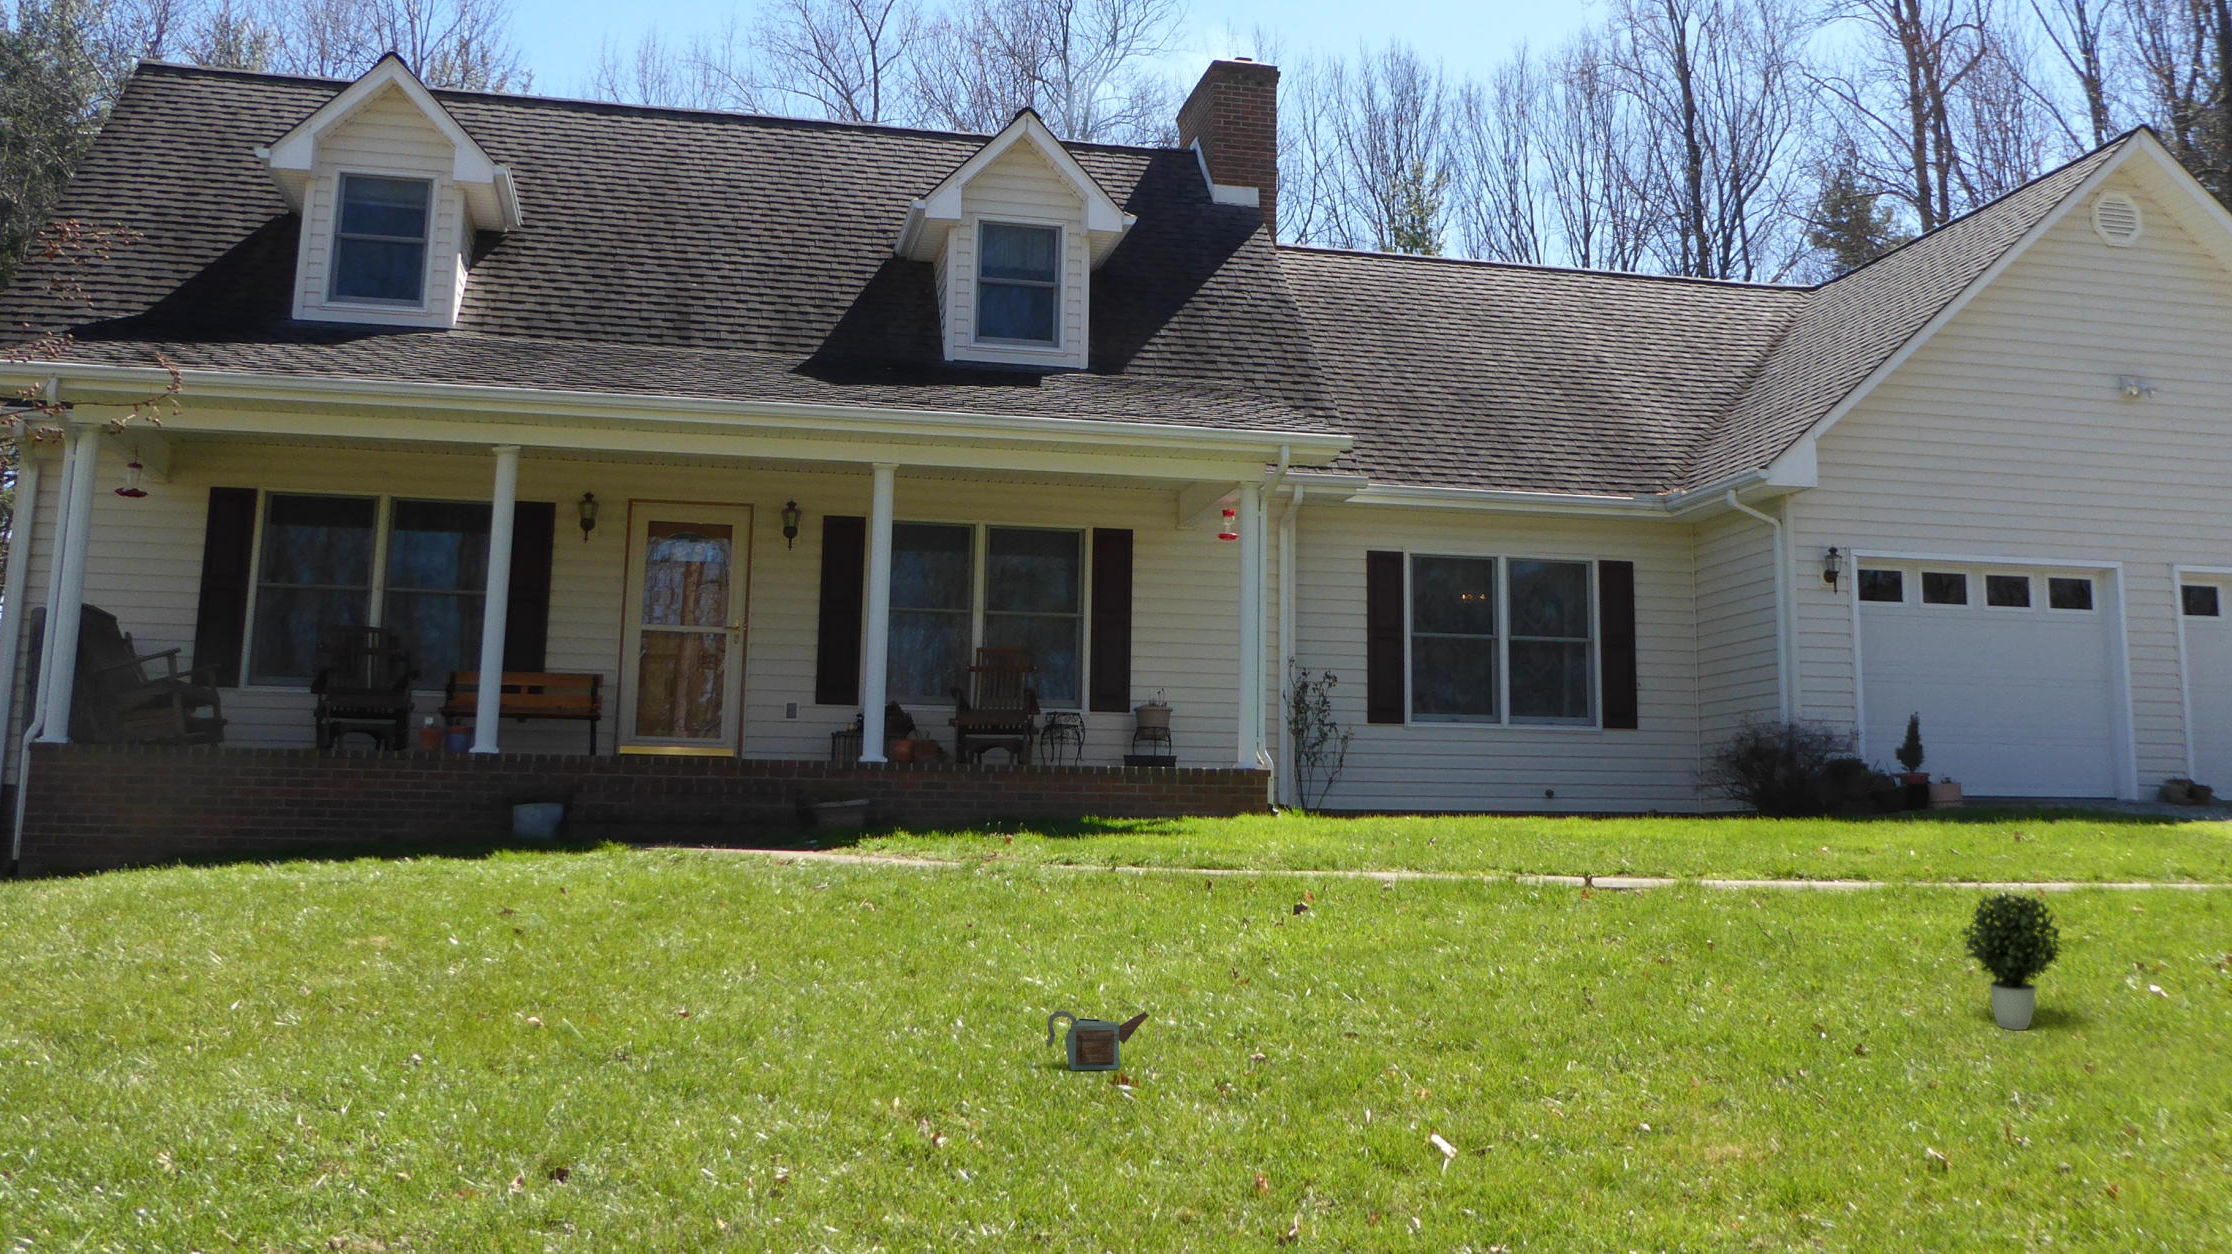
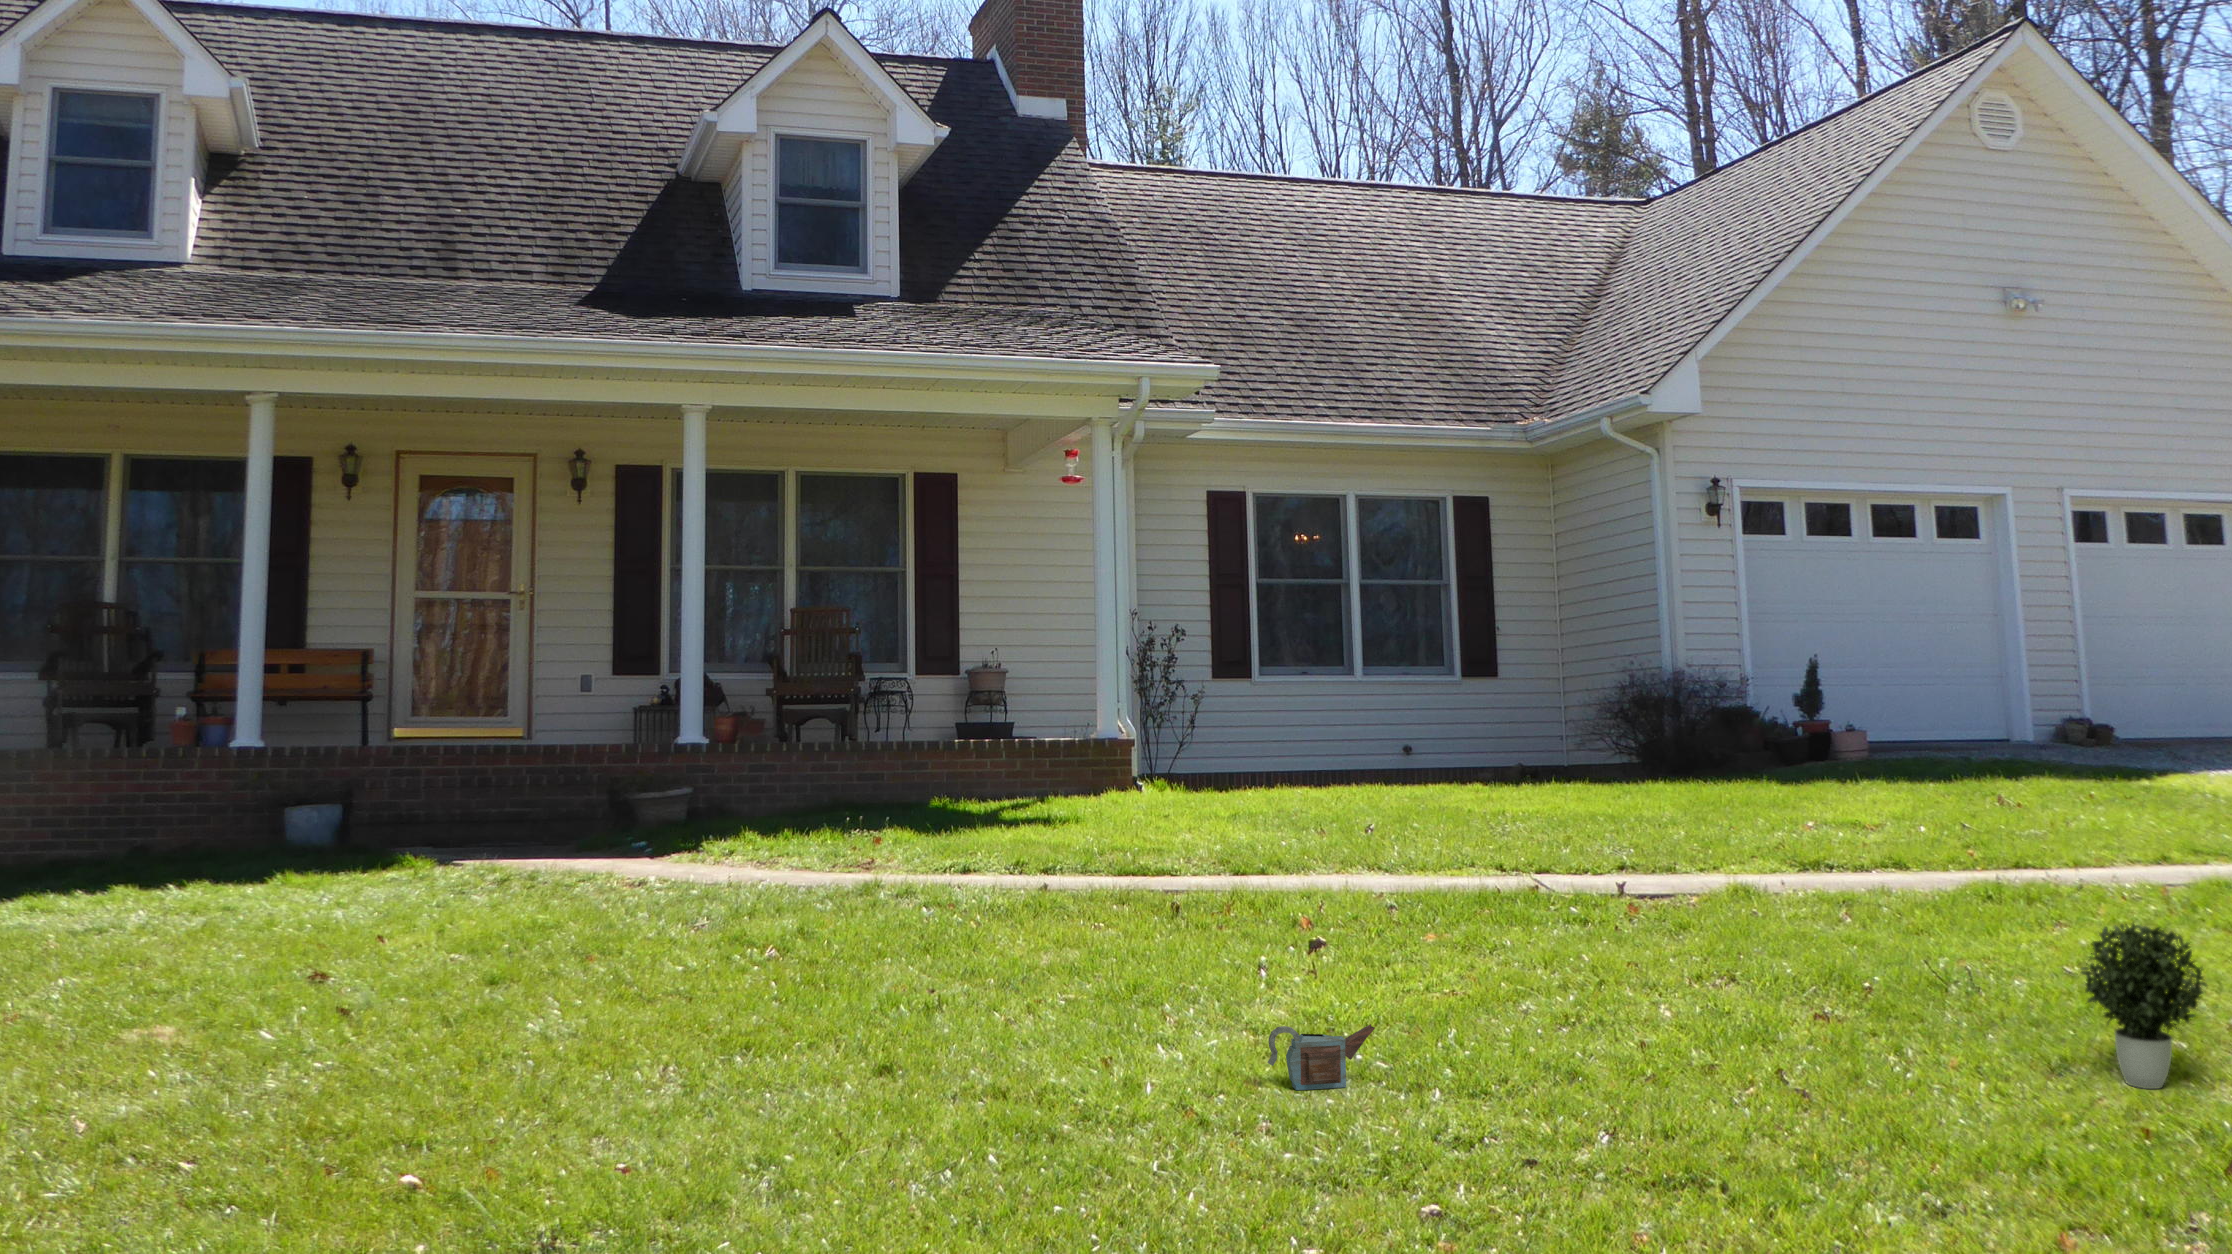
watering can: present [1046,1011,1149,1070] -> present [1267,1024,1375,1090]

